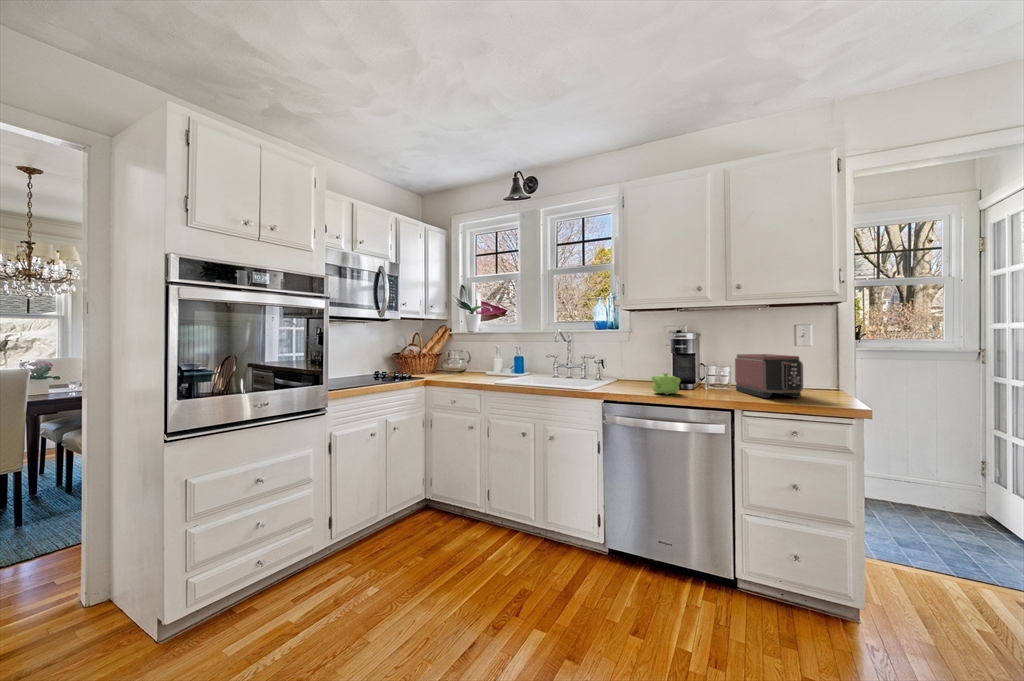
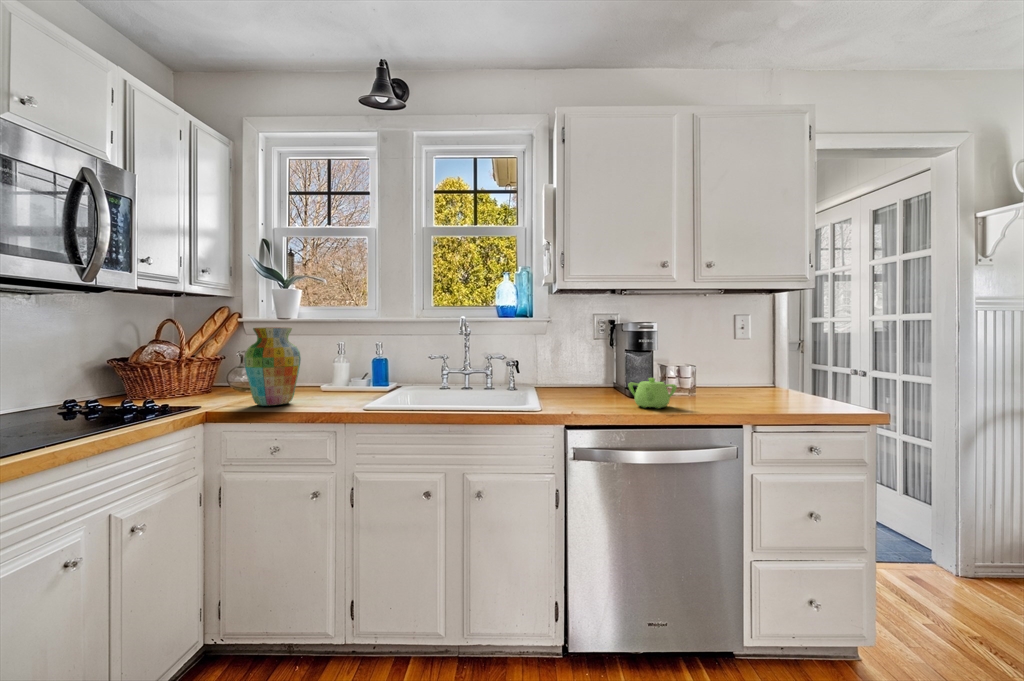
vase: none [442,338,469,380] -> present [244,327,301,406]
toaster: present [735,354,803,398] -> none [702,349,797,404]

